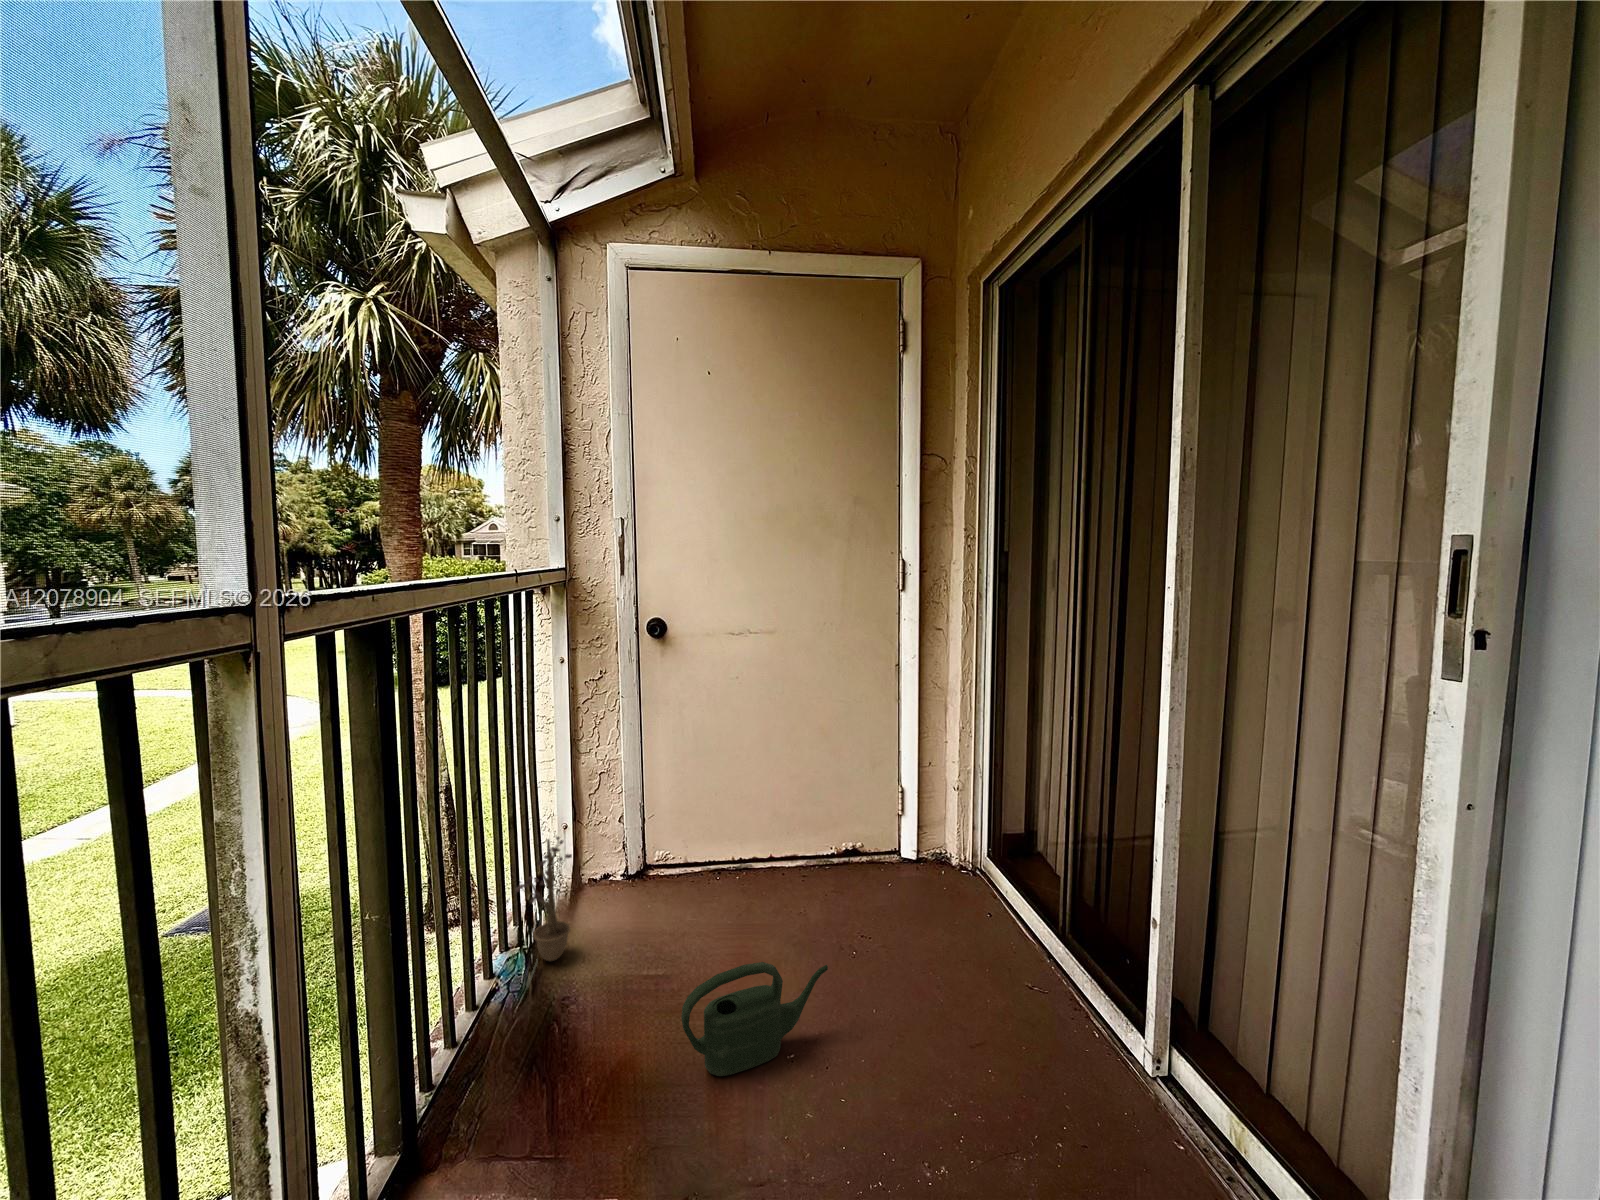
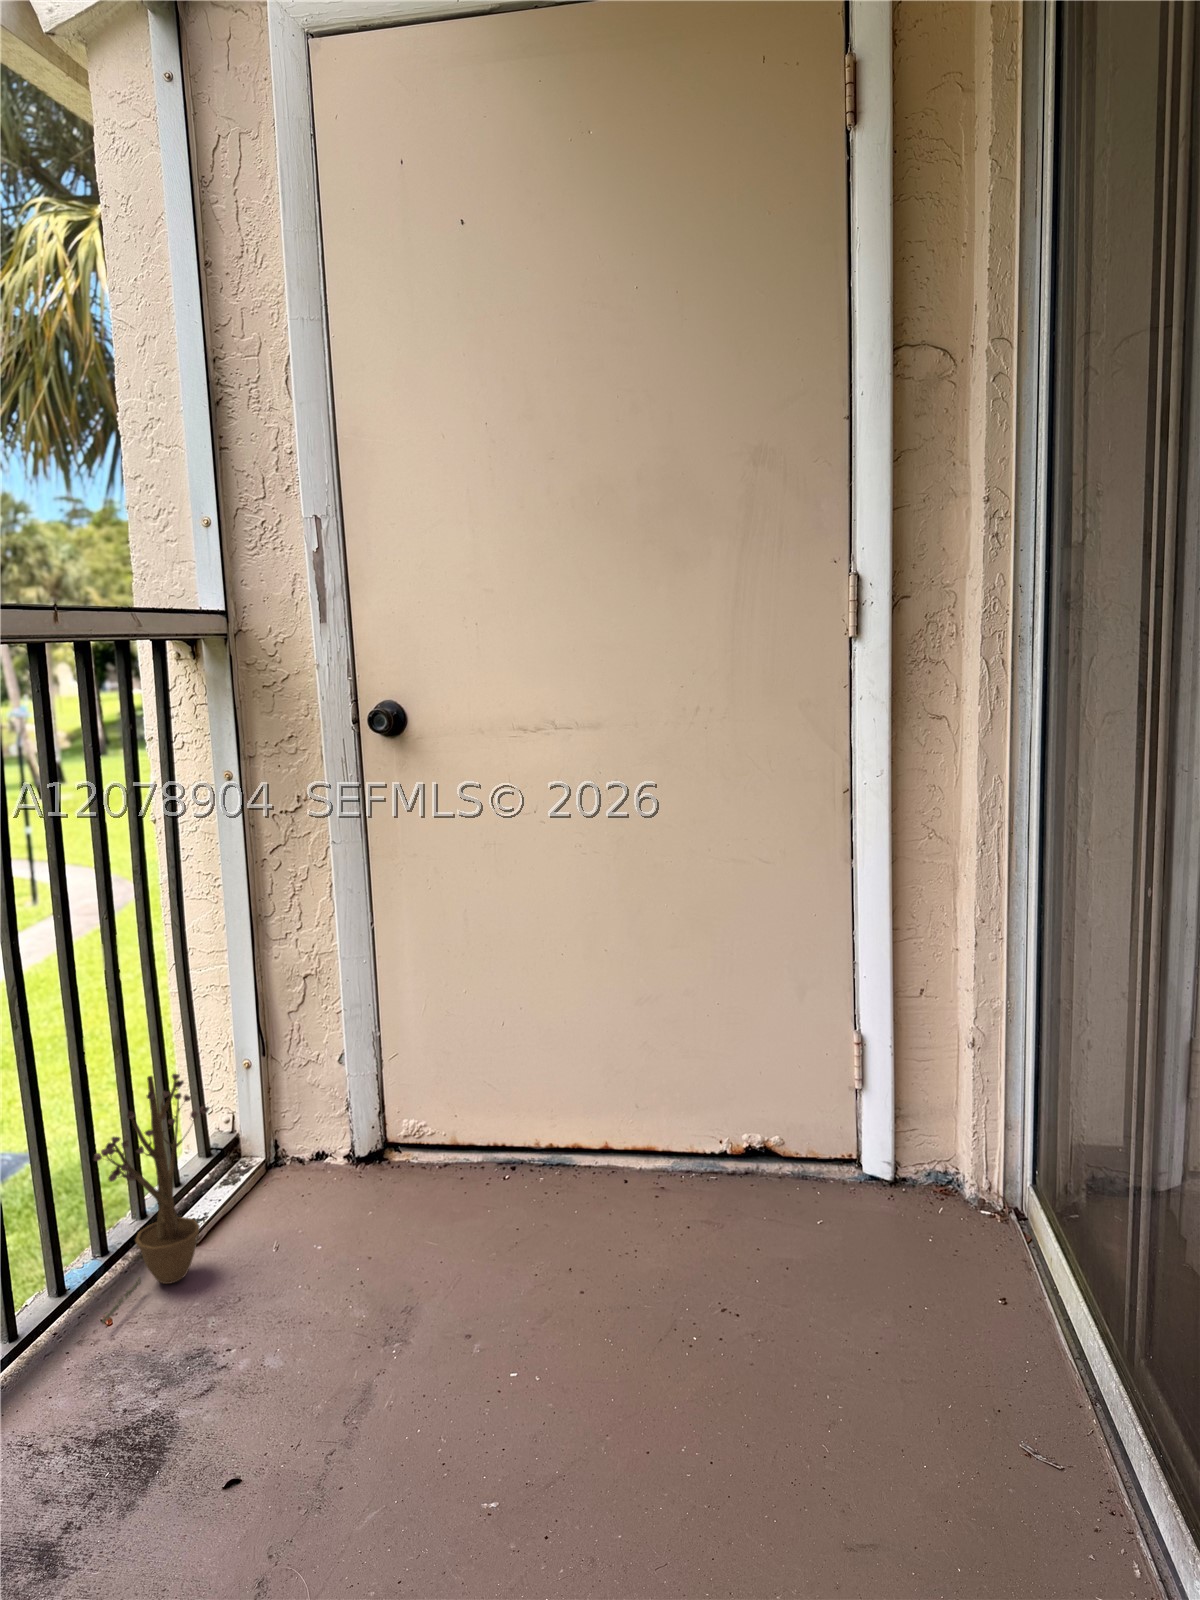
watering can: present [681,962,828,1076] -> none [264,1332,567,1531]

